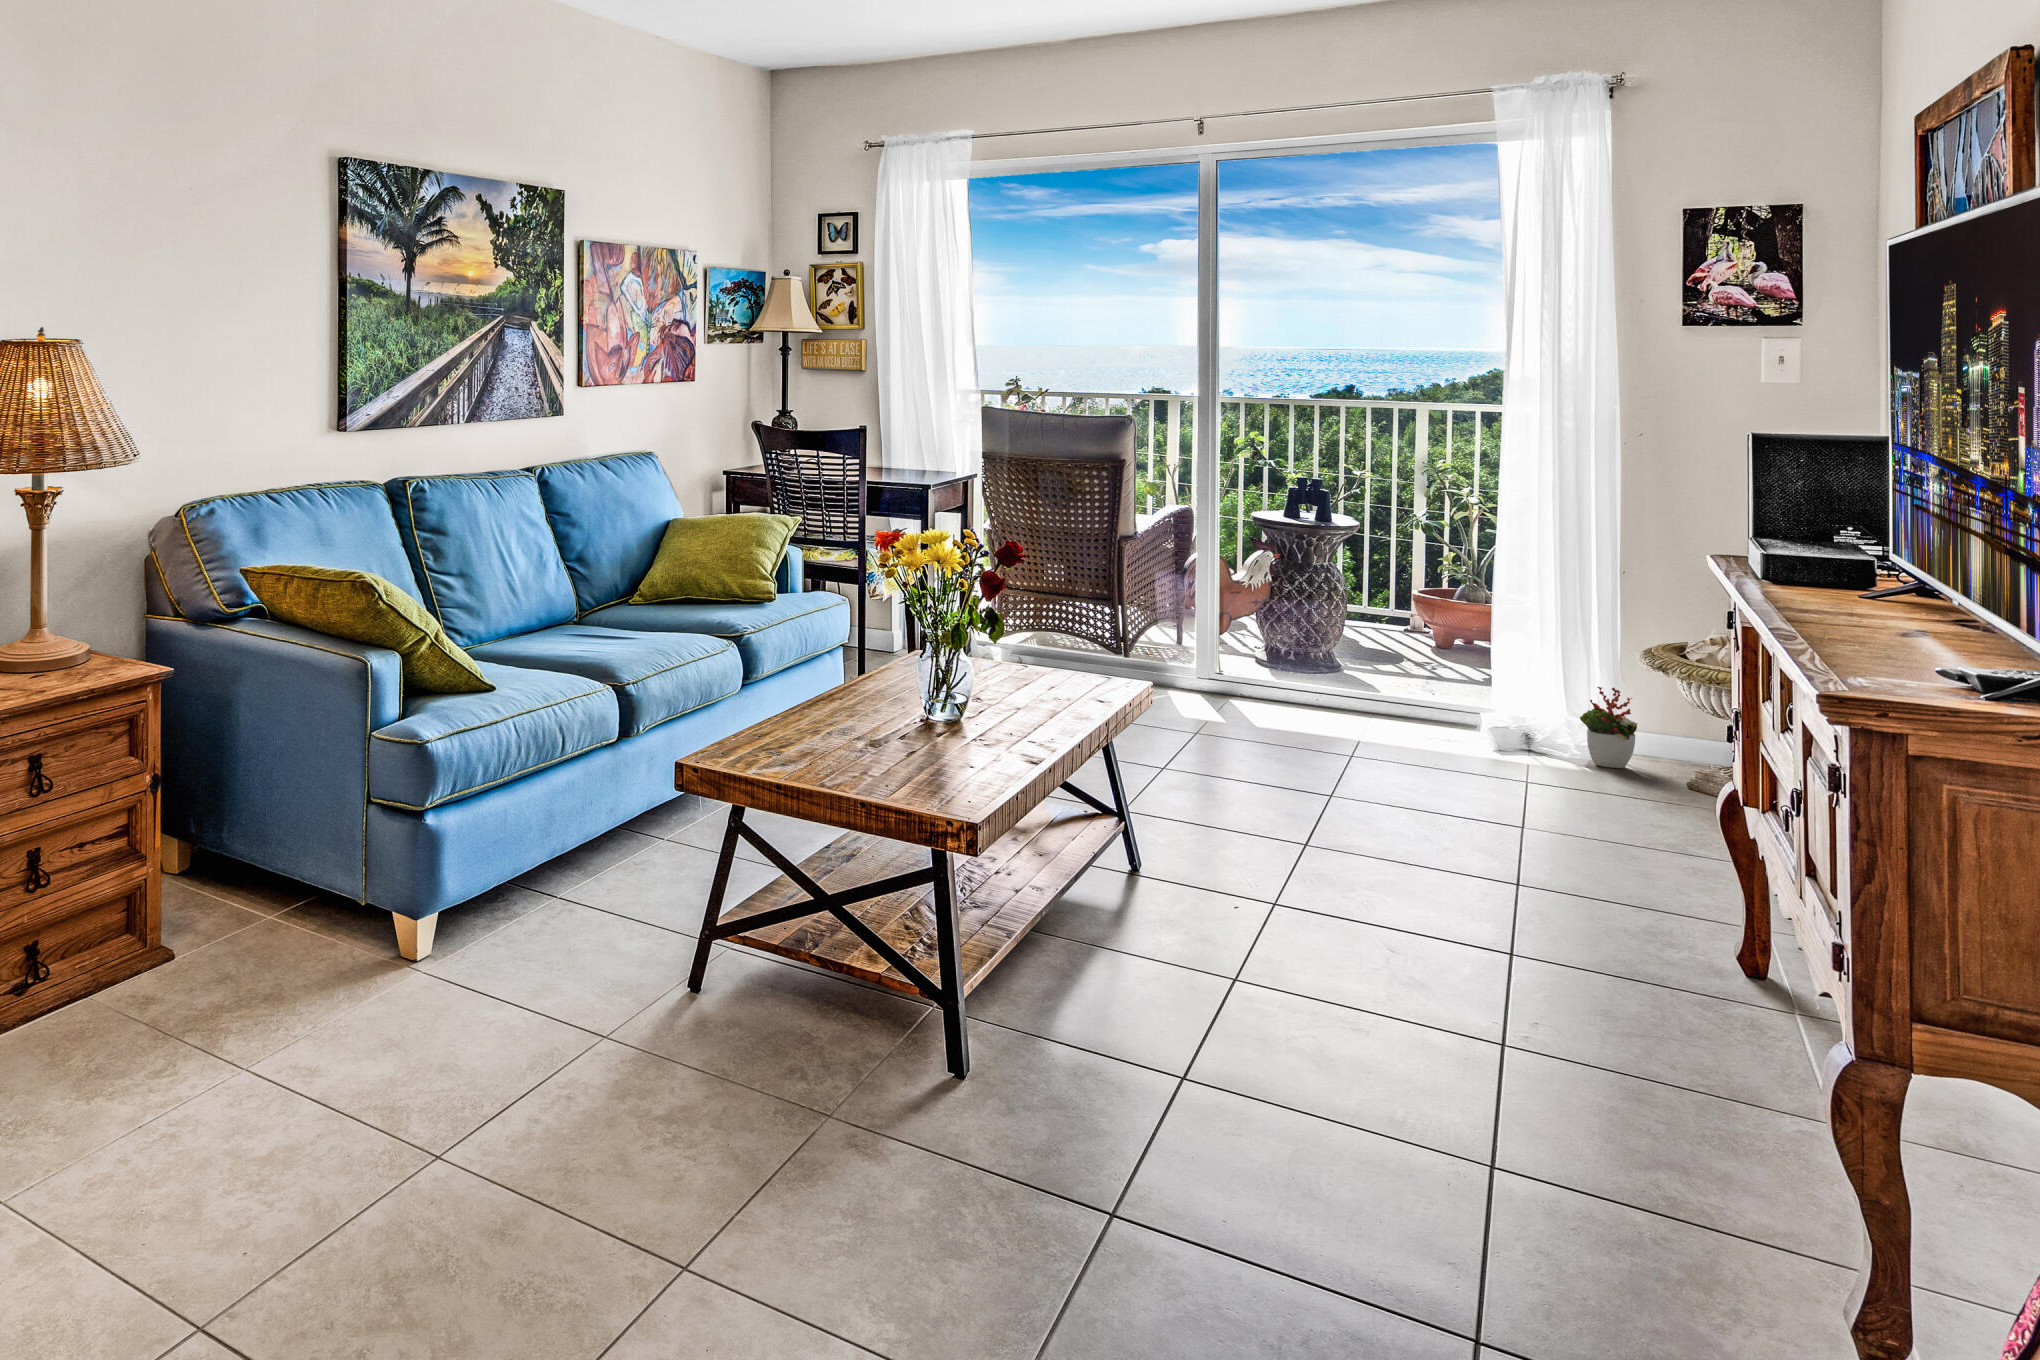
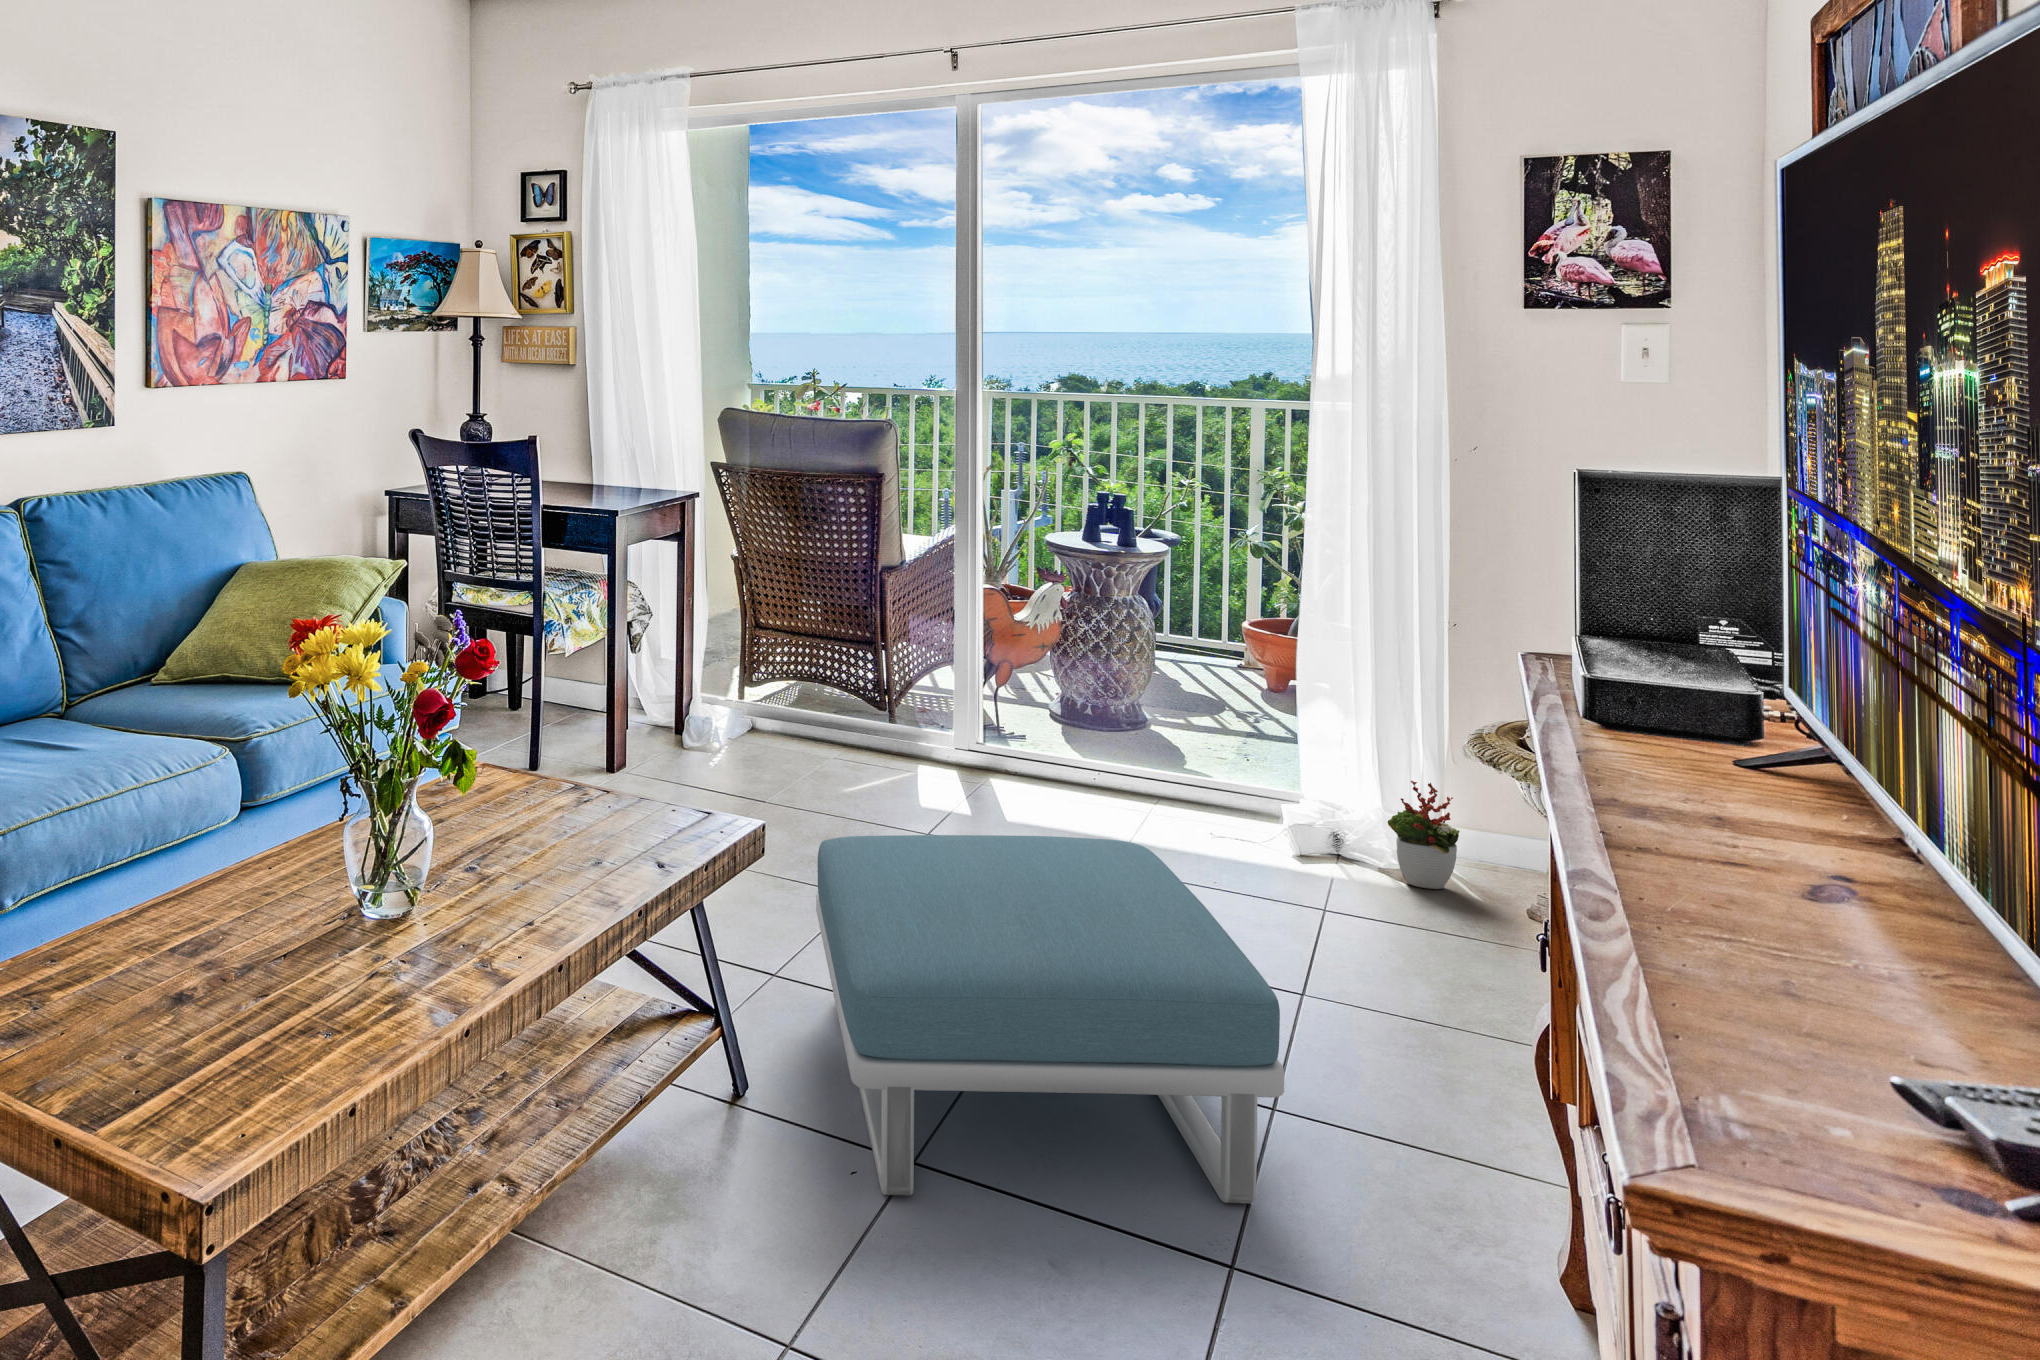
footstool: none [1176,703,1550,917] -> present [816,835,1285,1203]

